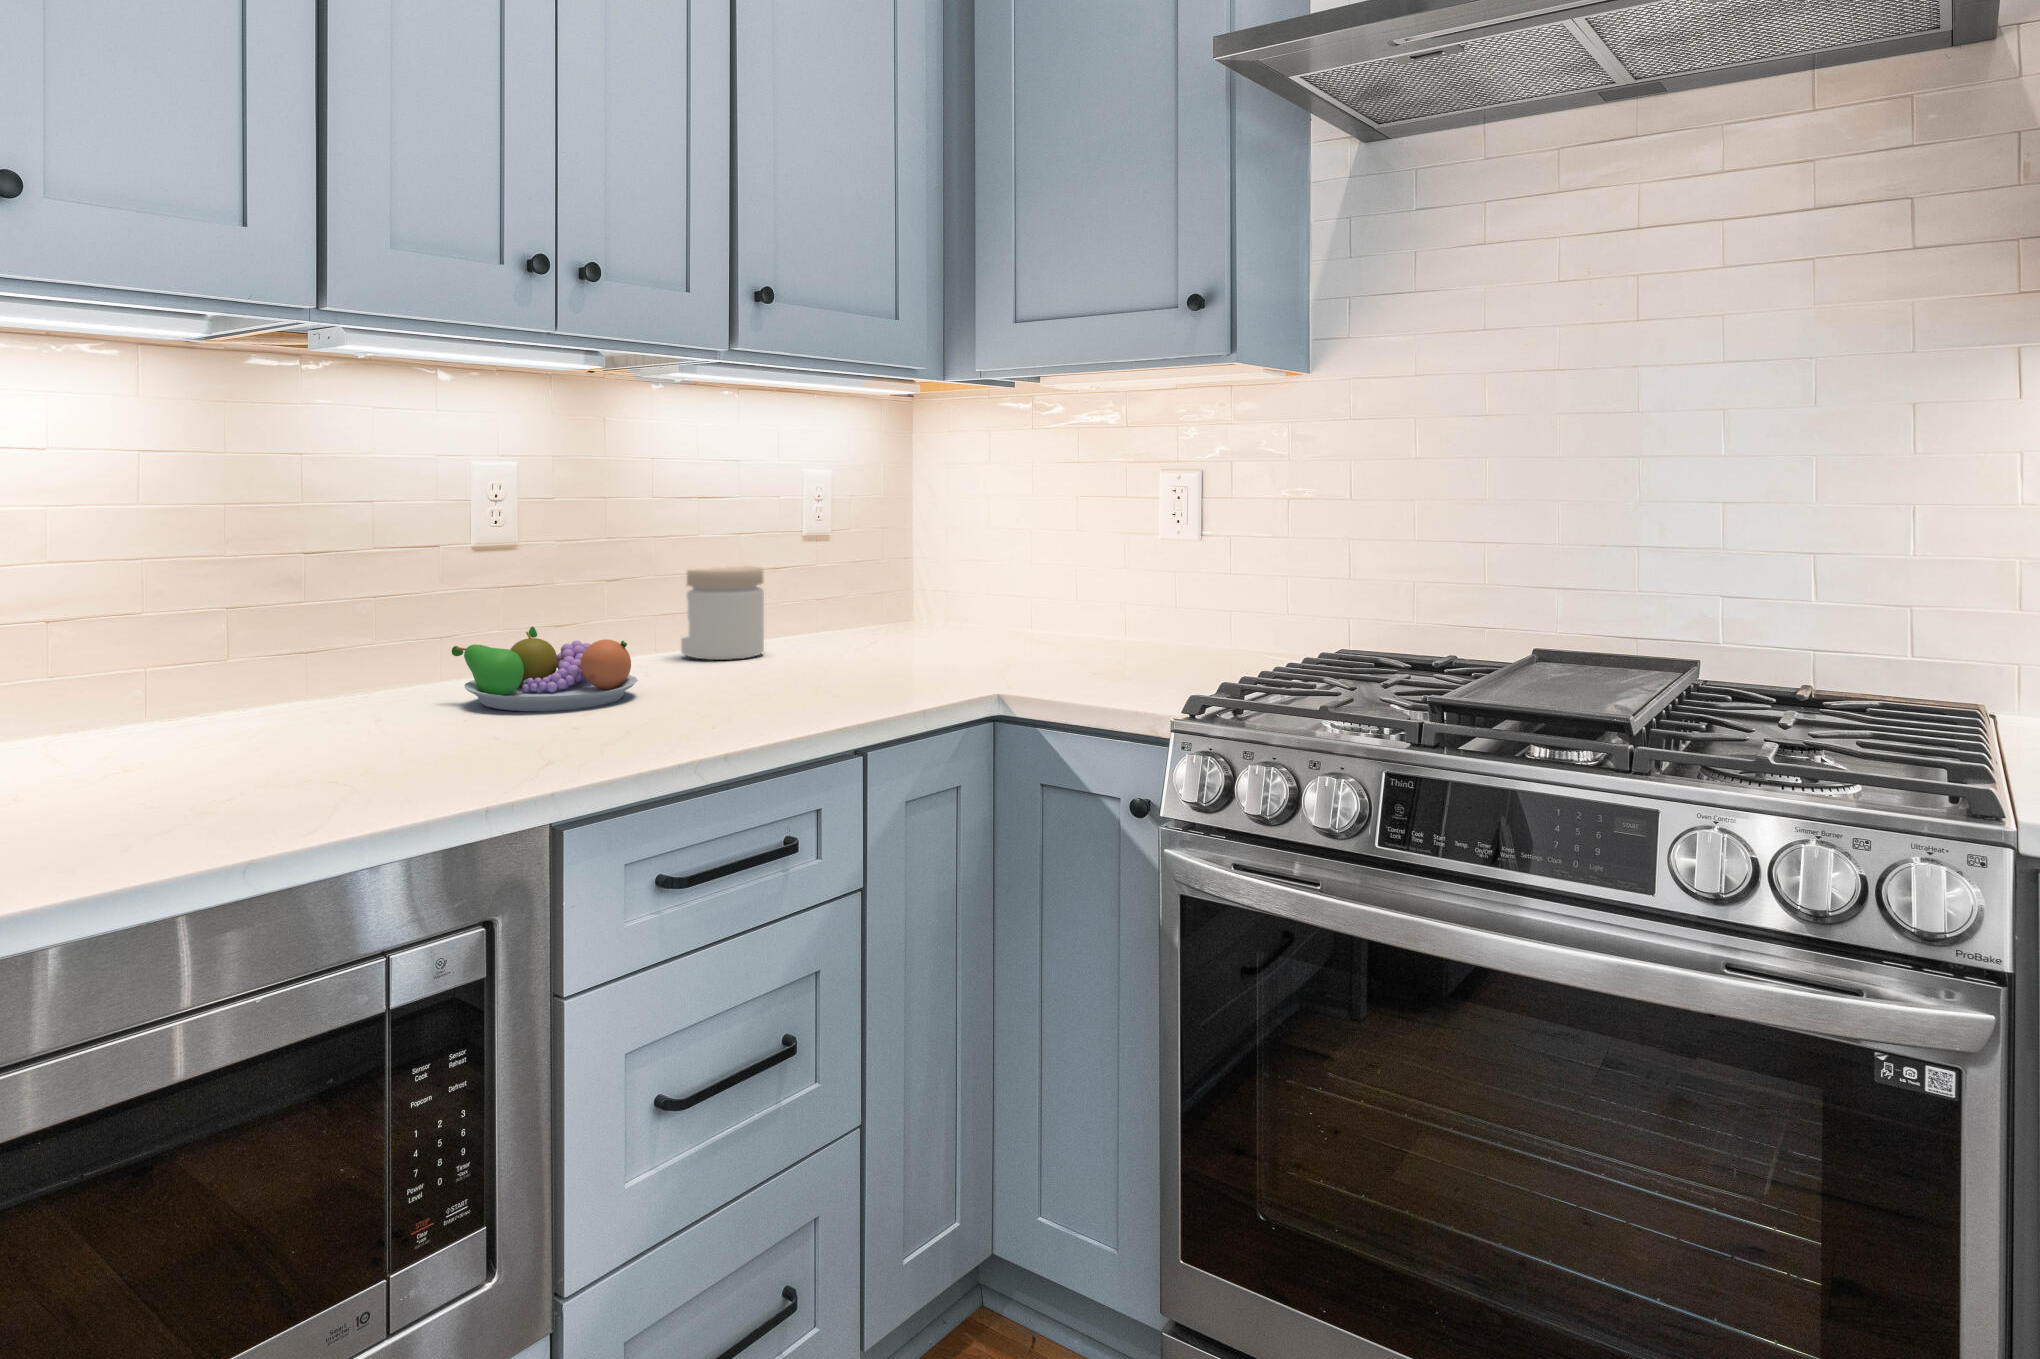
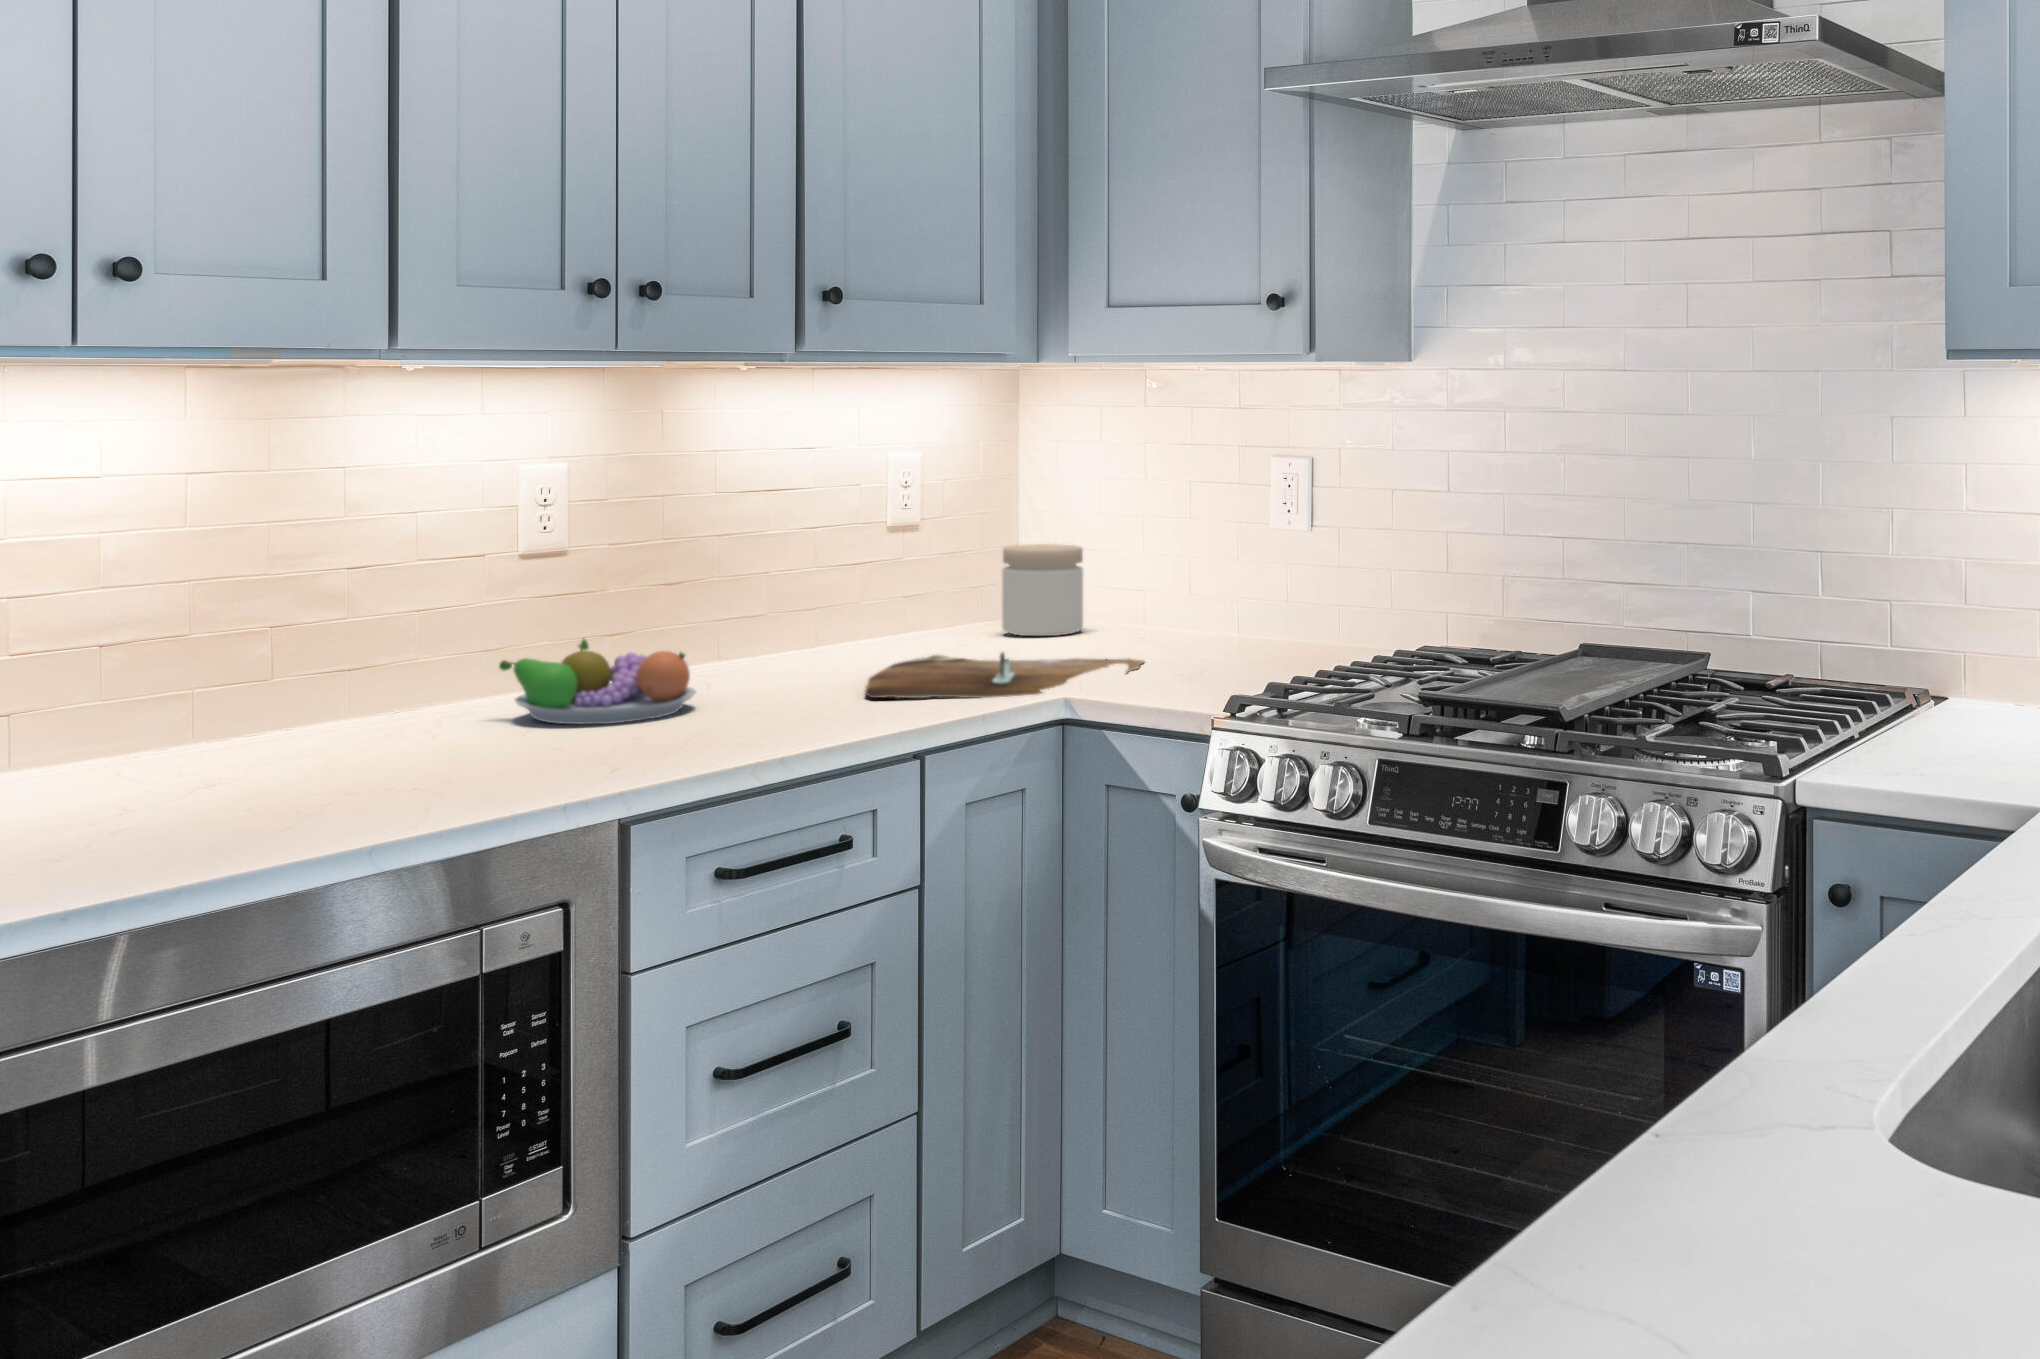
jar: present [681,566,764,660] -> present [1002,544,1083,636]
cutting board: none [798,646,1056,695] -> present [865,653,1143,698]

